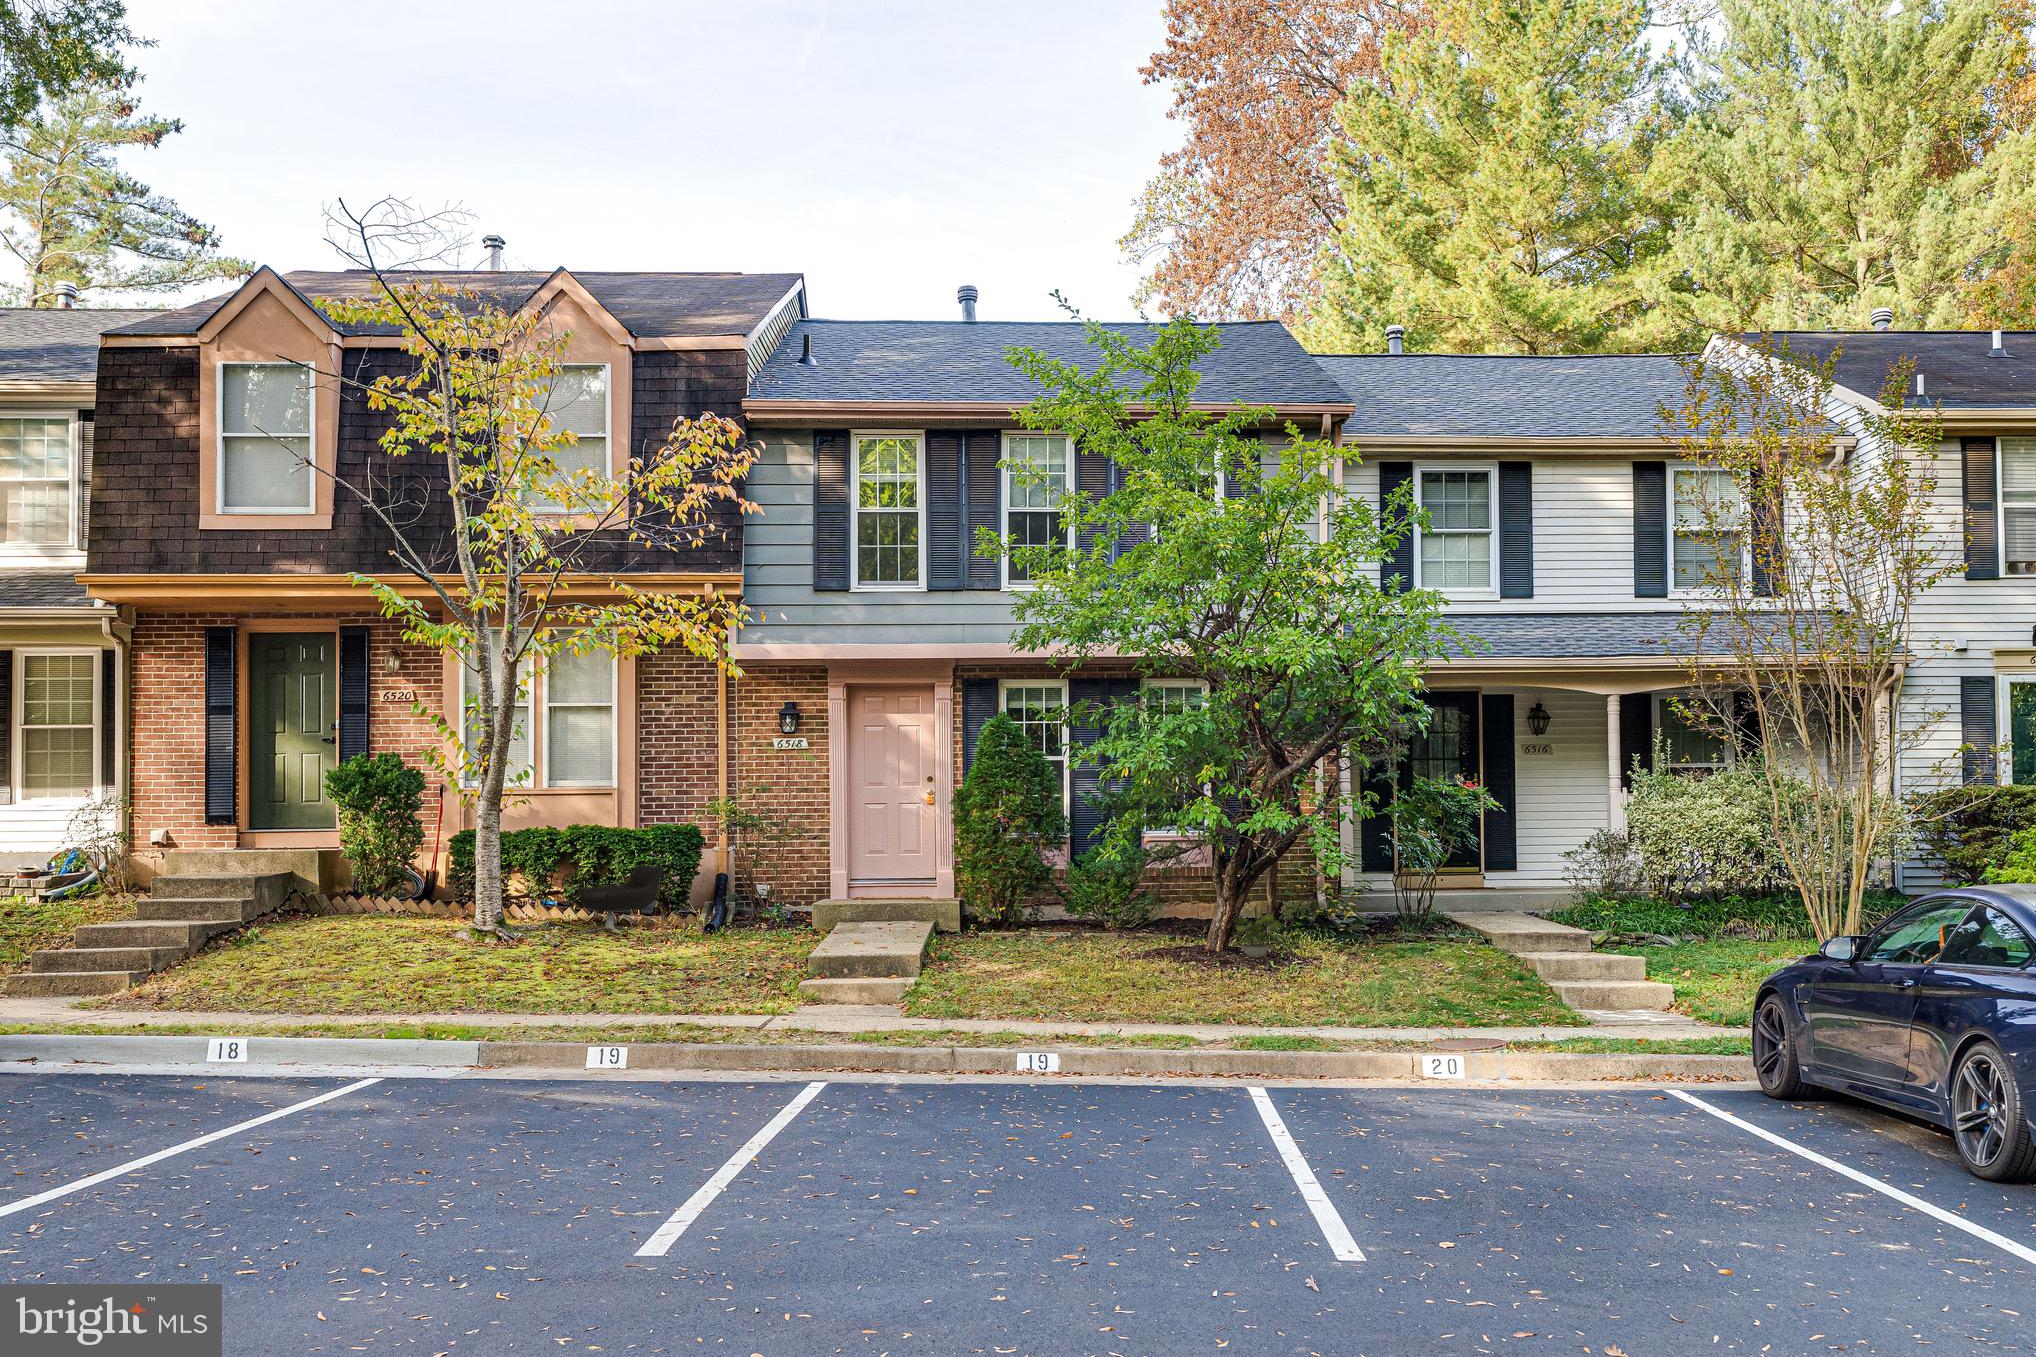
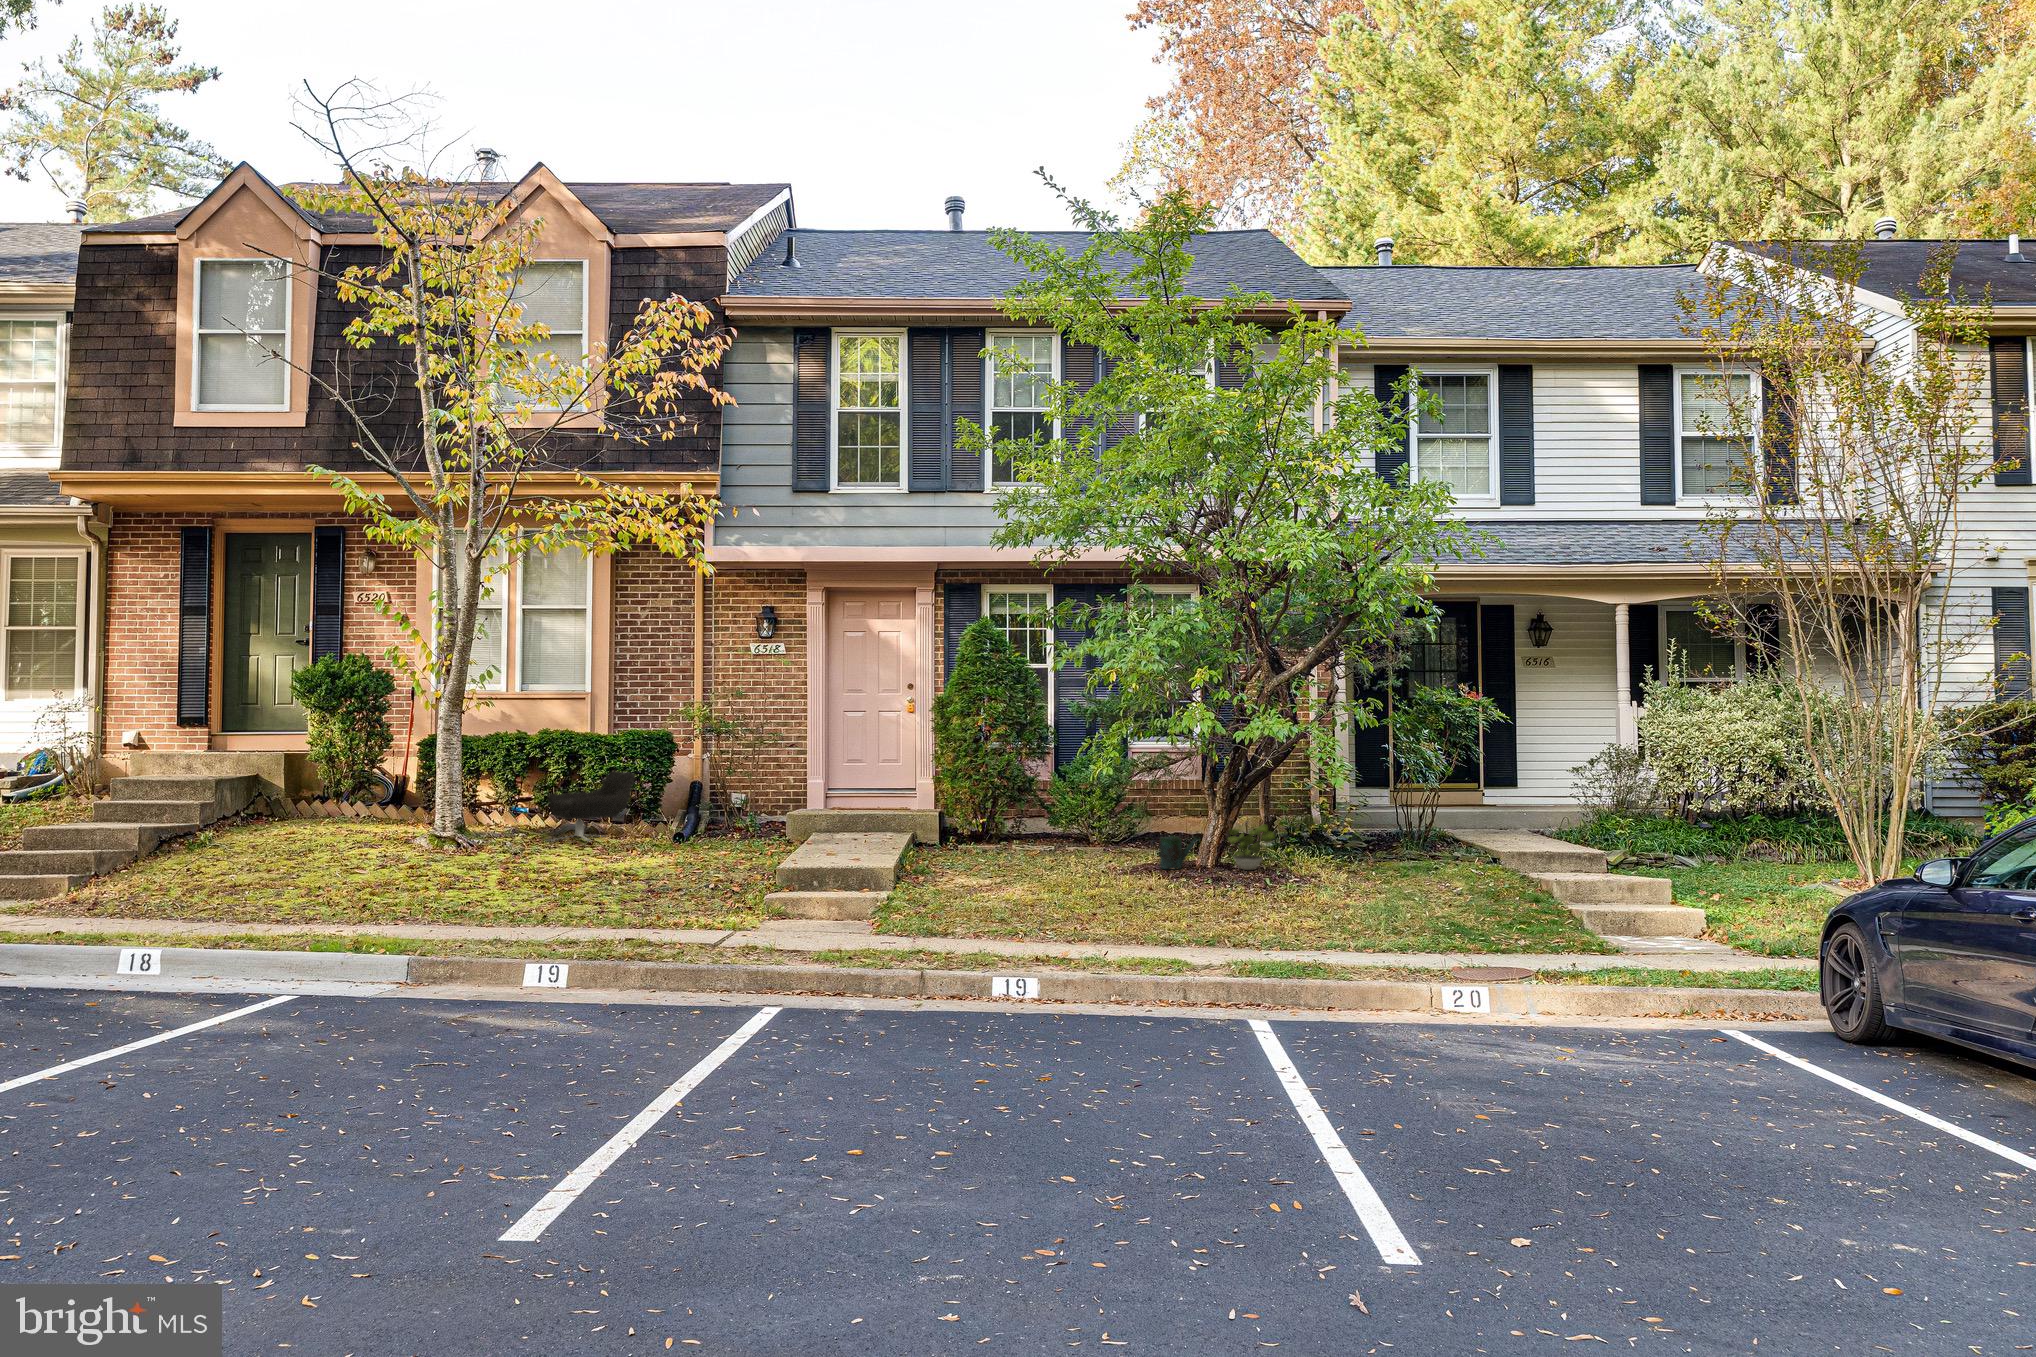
watering can: none [1163,921,1212,958] -> present [1151,833,1201,870]

